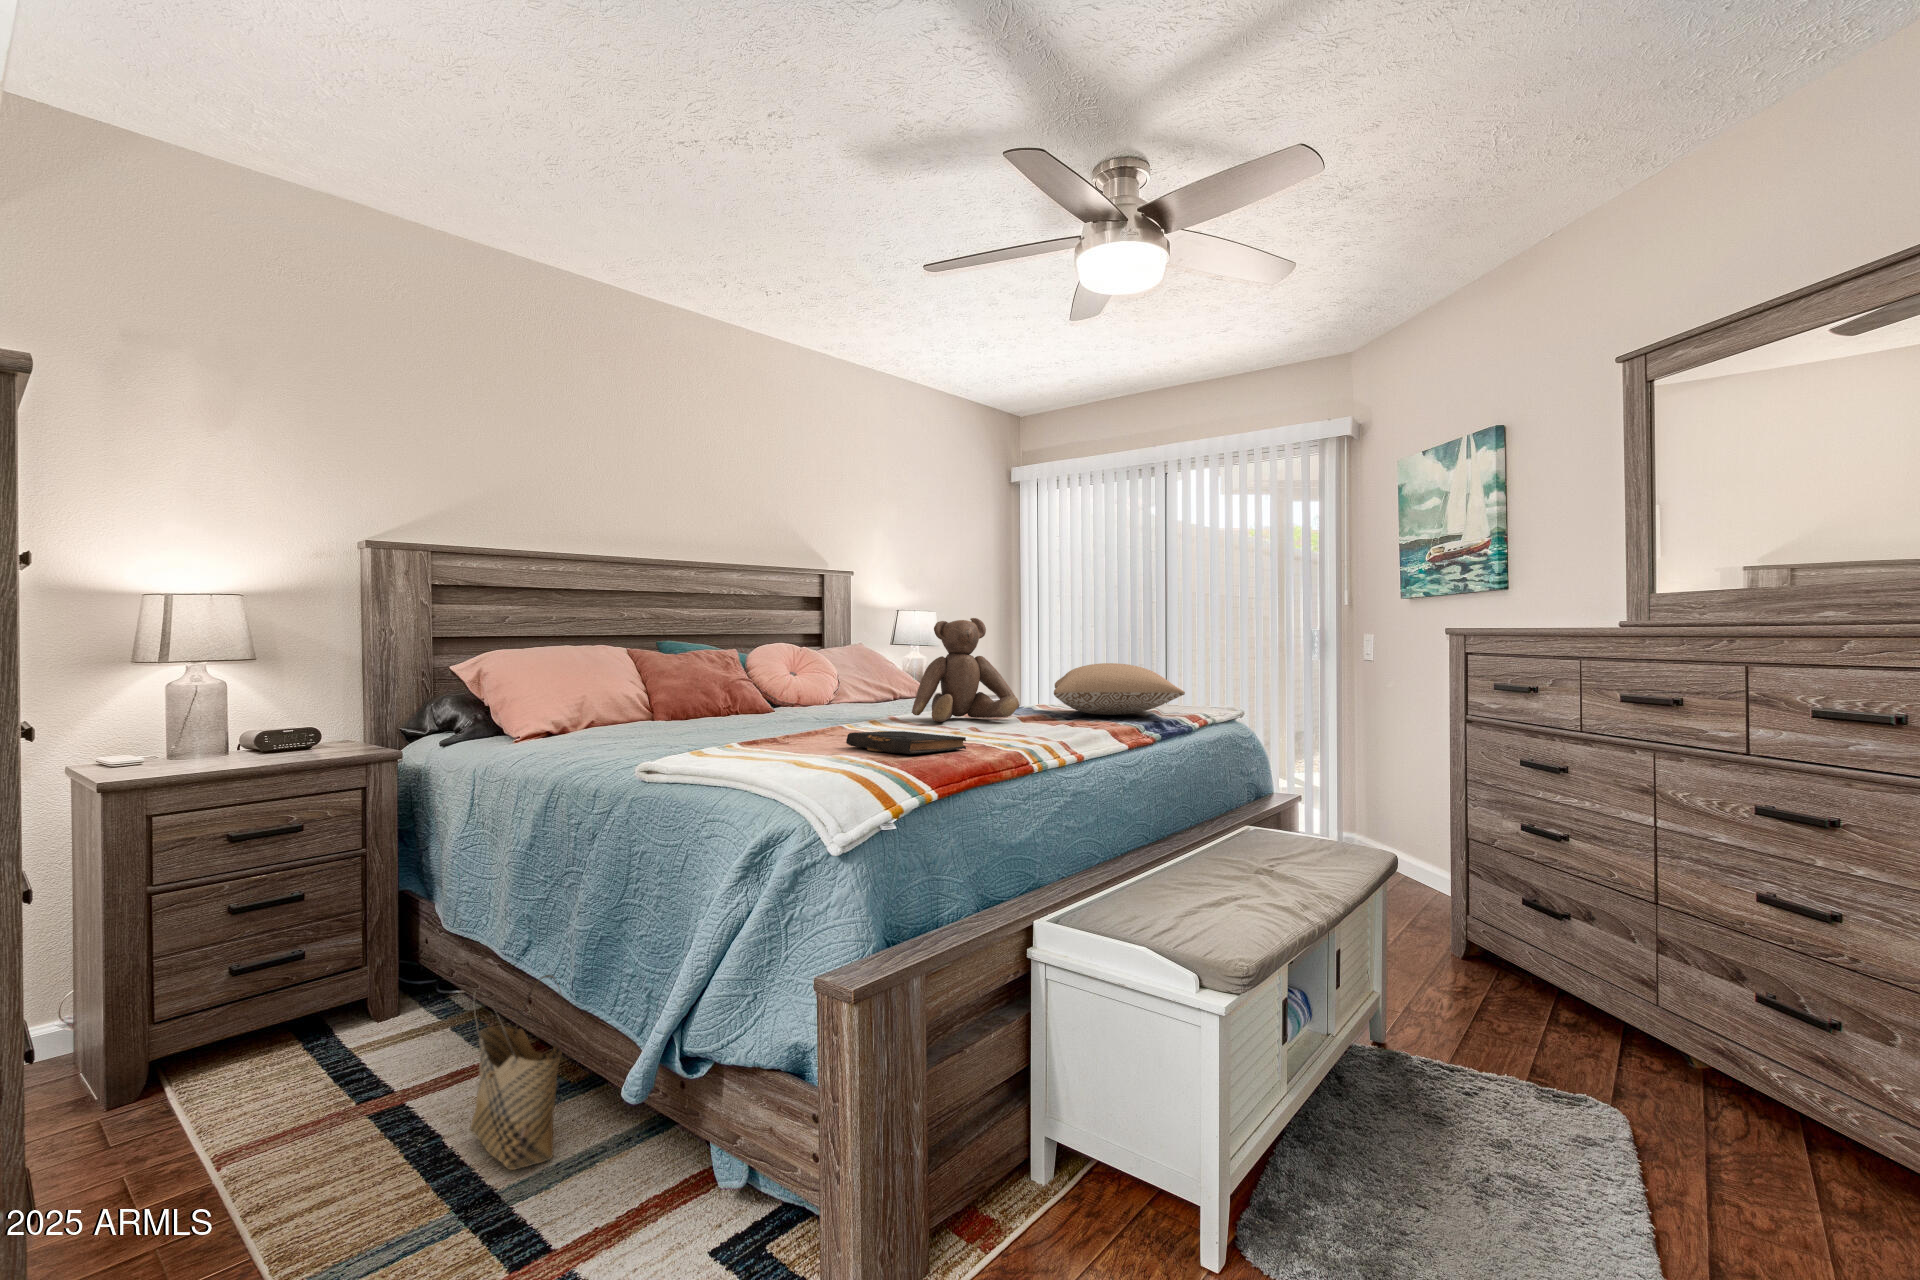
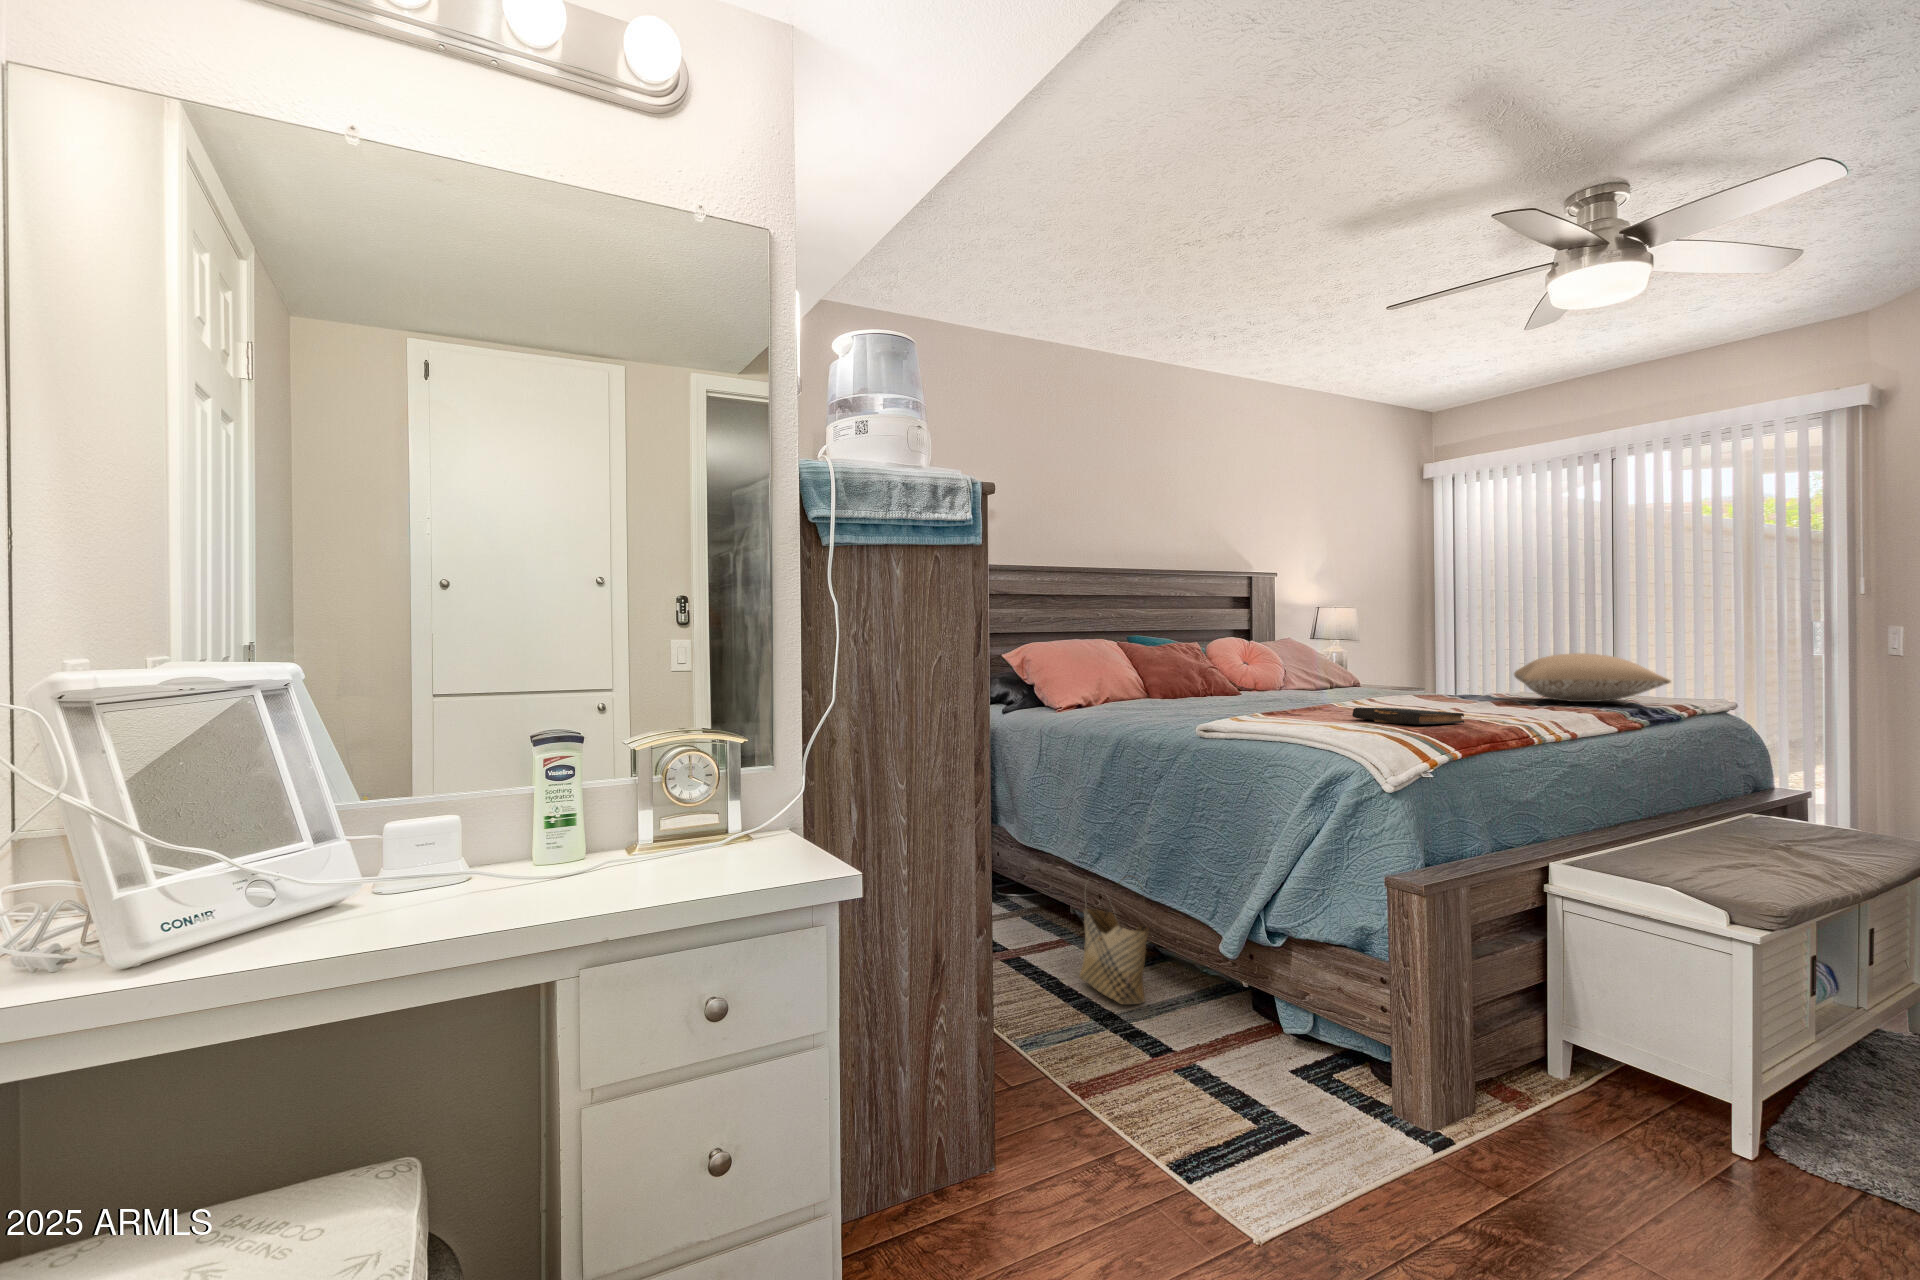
teddy bear: present [912,618,1020,722] -> none [1382,613,1488,704]

